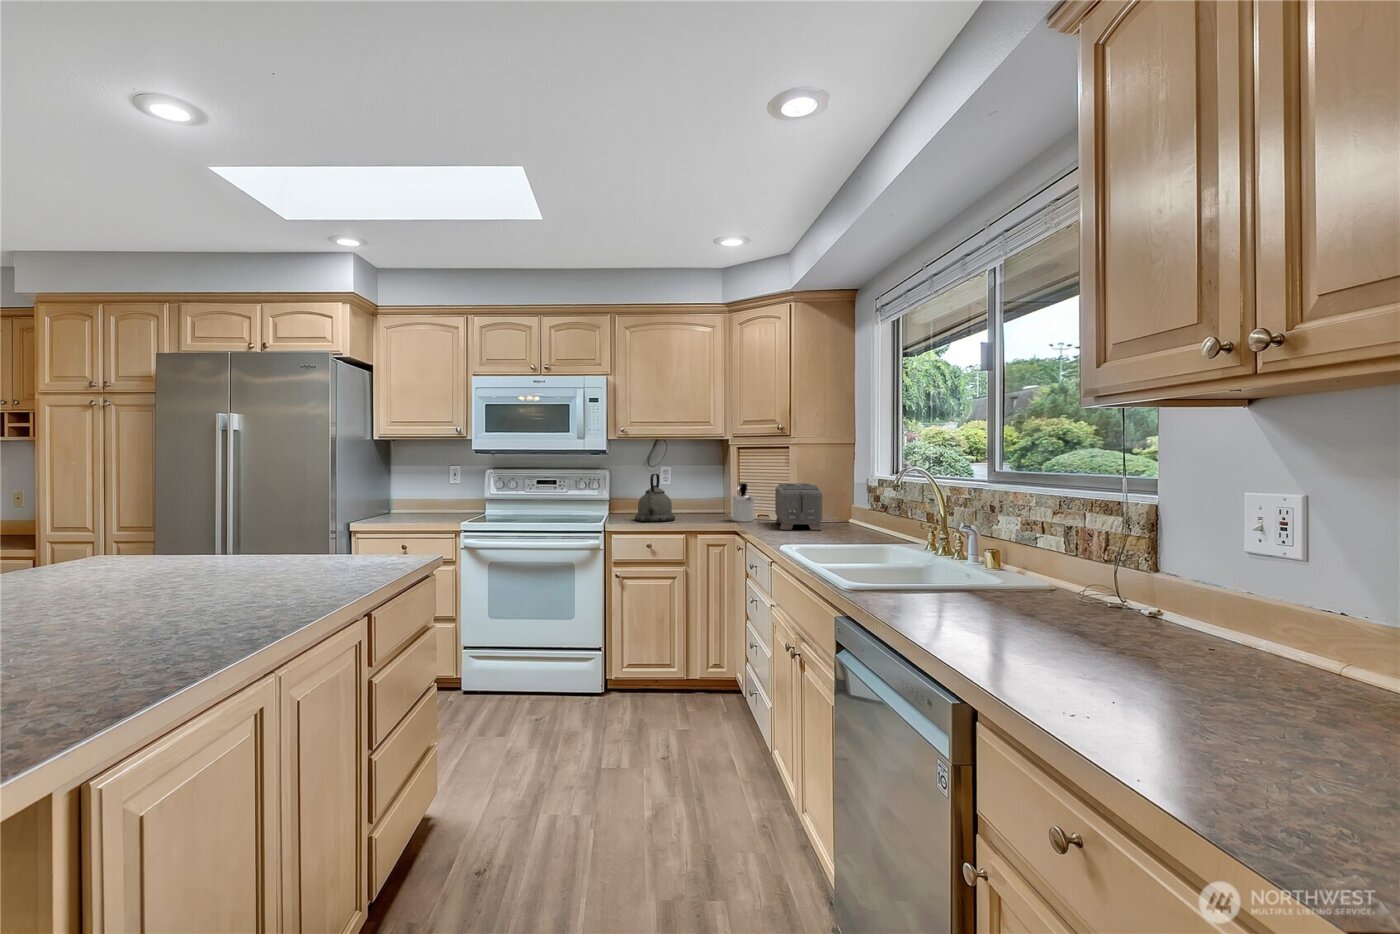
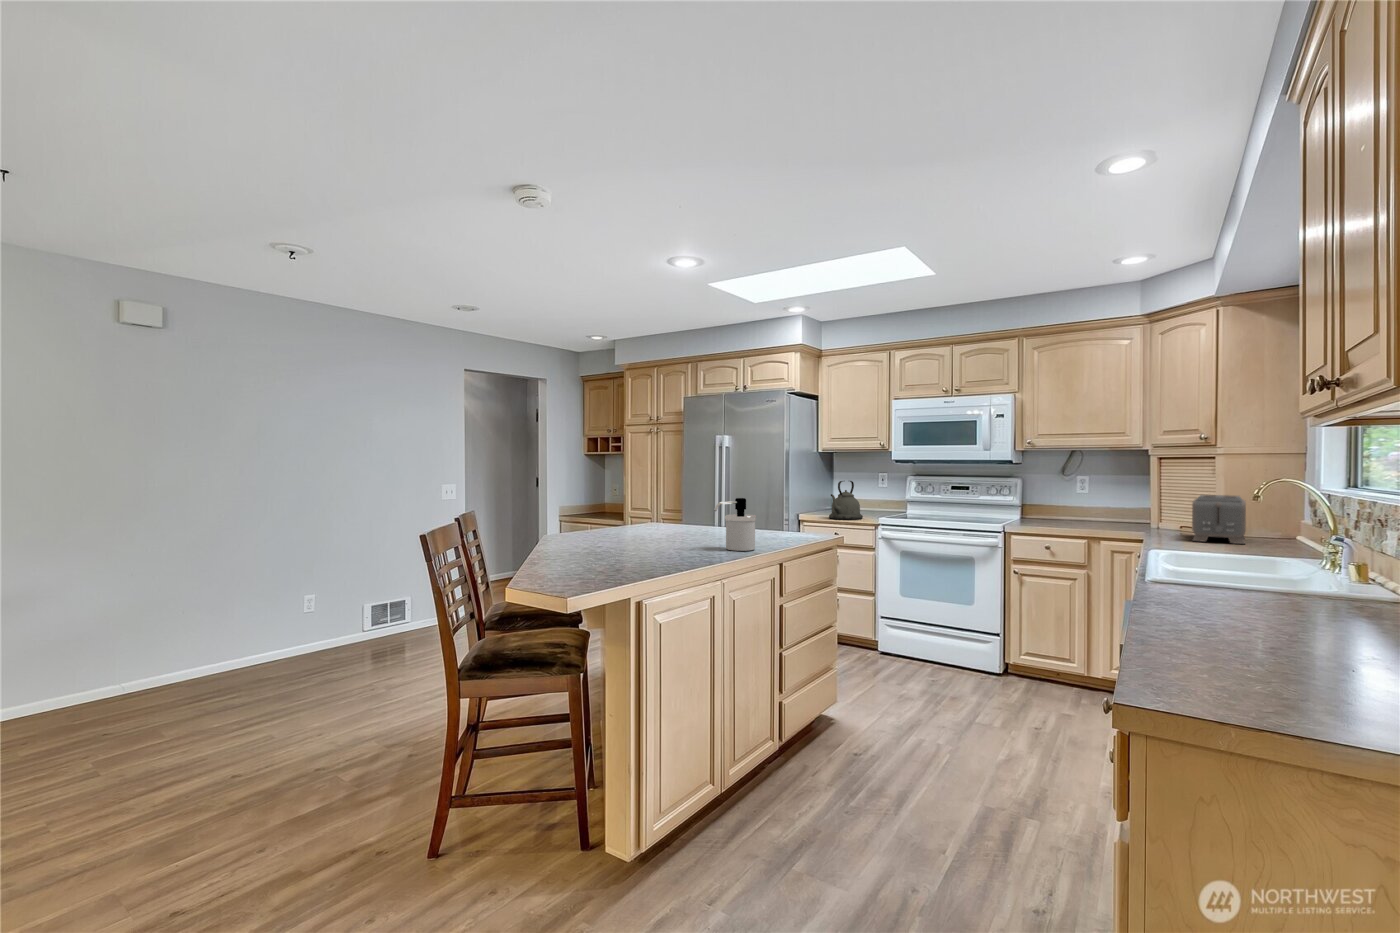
kettle: present [635,474,675,522] -> present [829,481,863,520]
soap dispenser: present [732,483,755,522] -> present [714,498,756,551]

